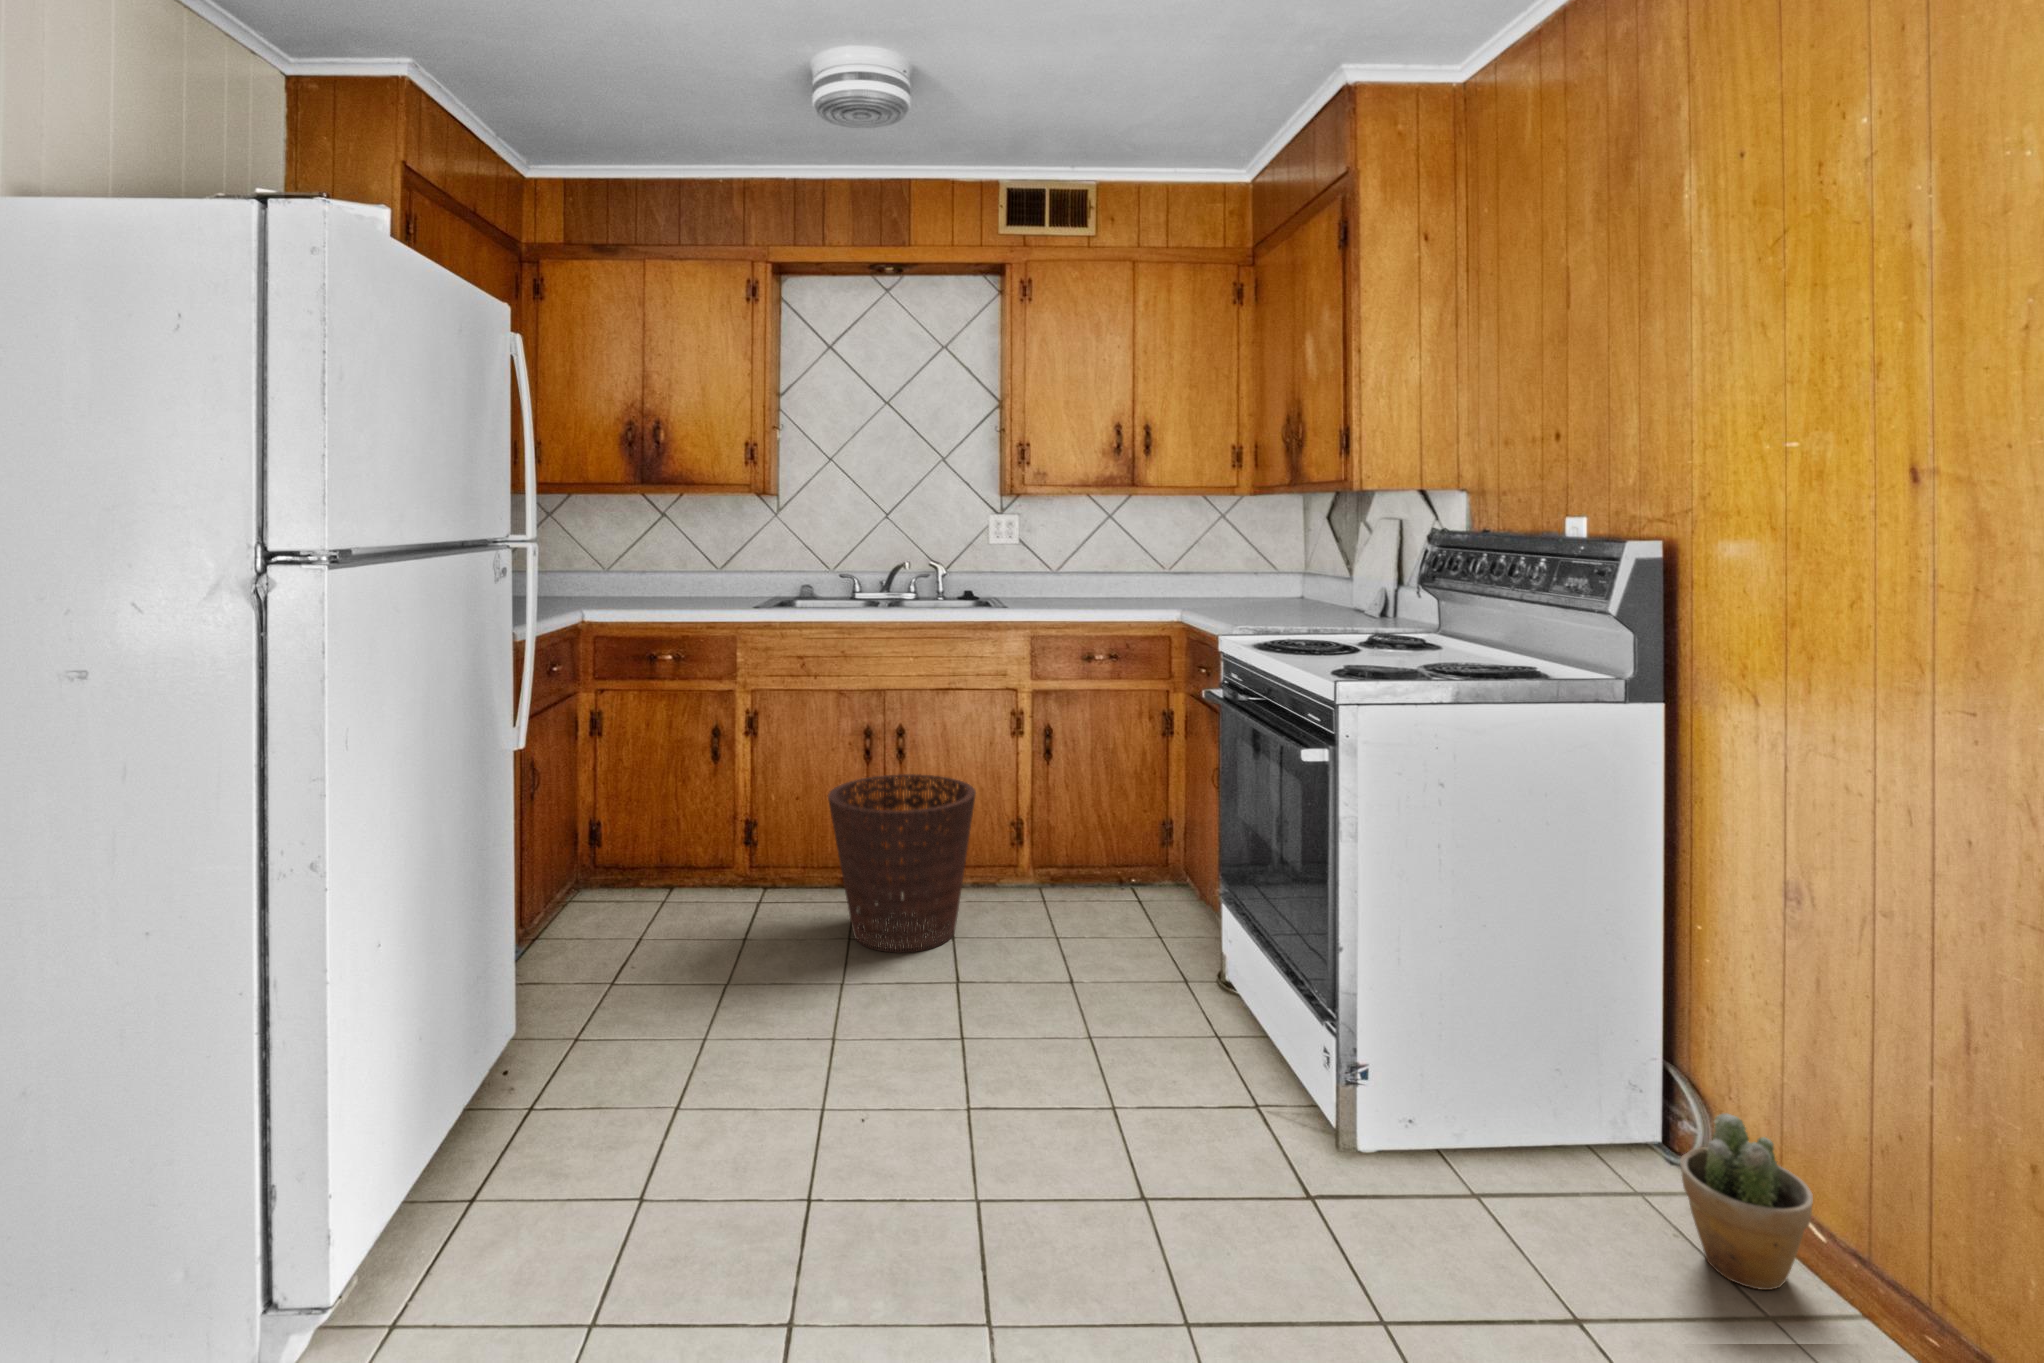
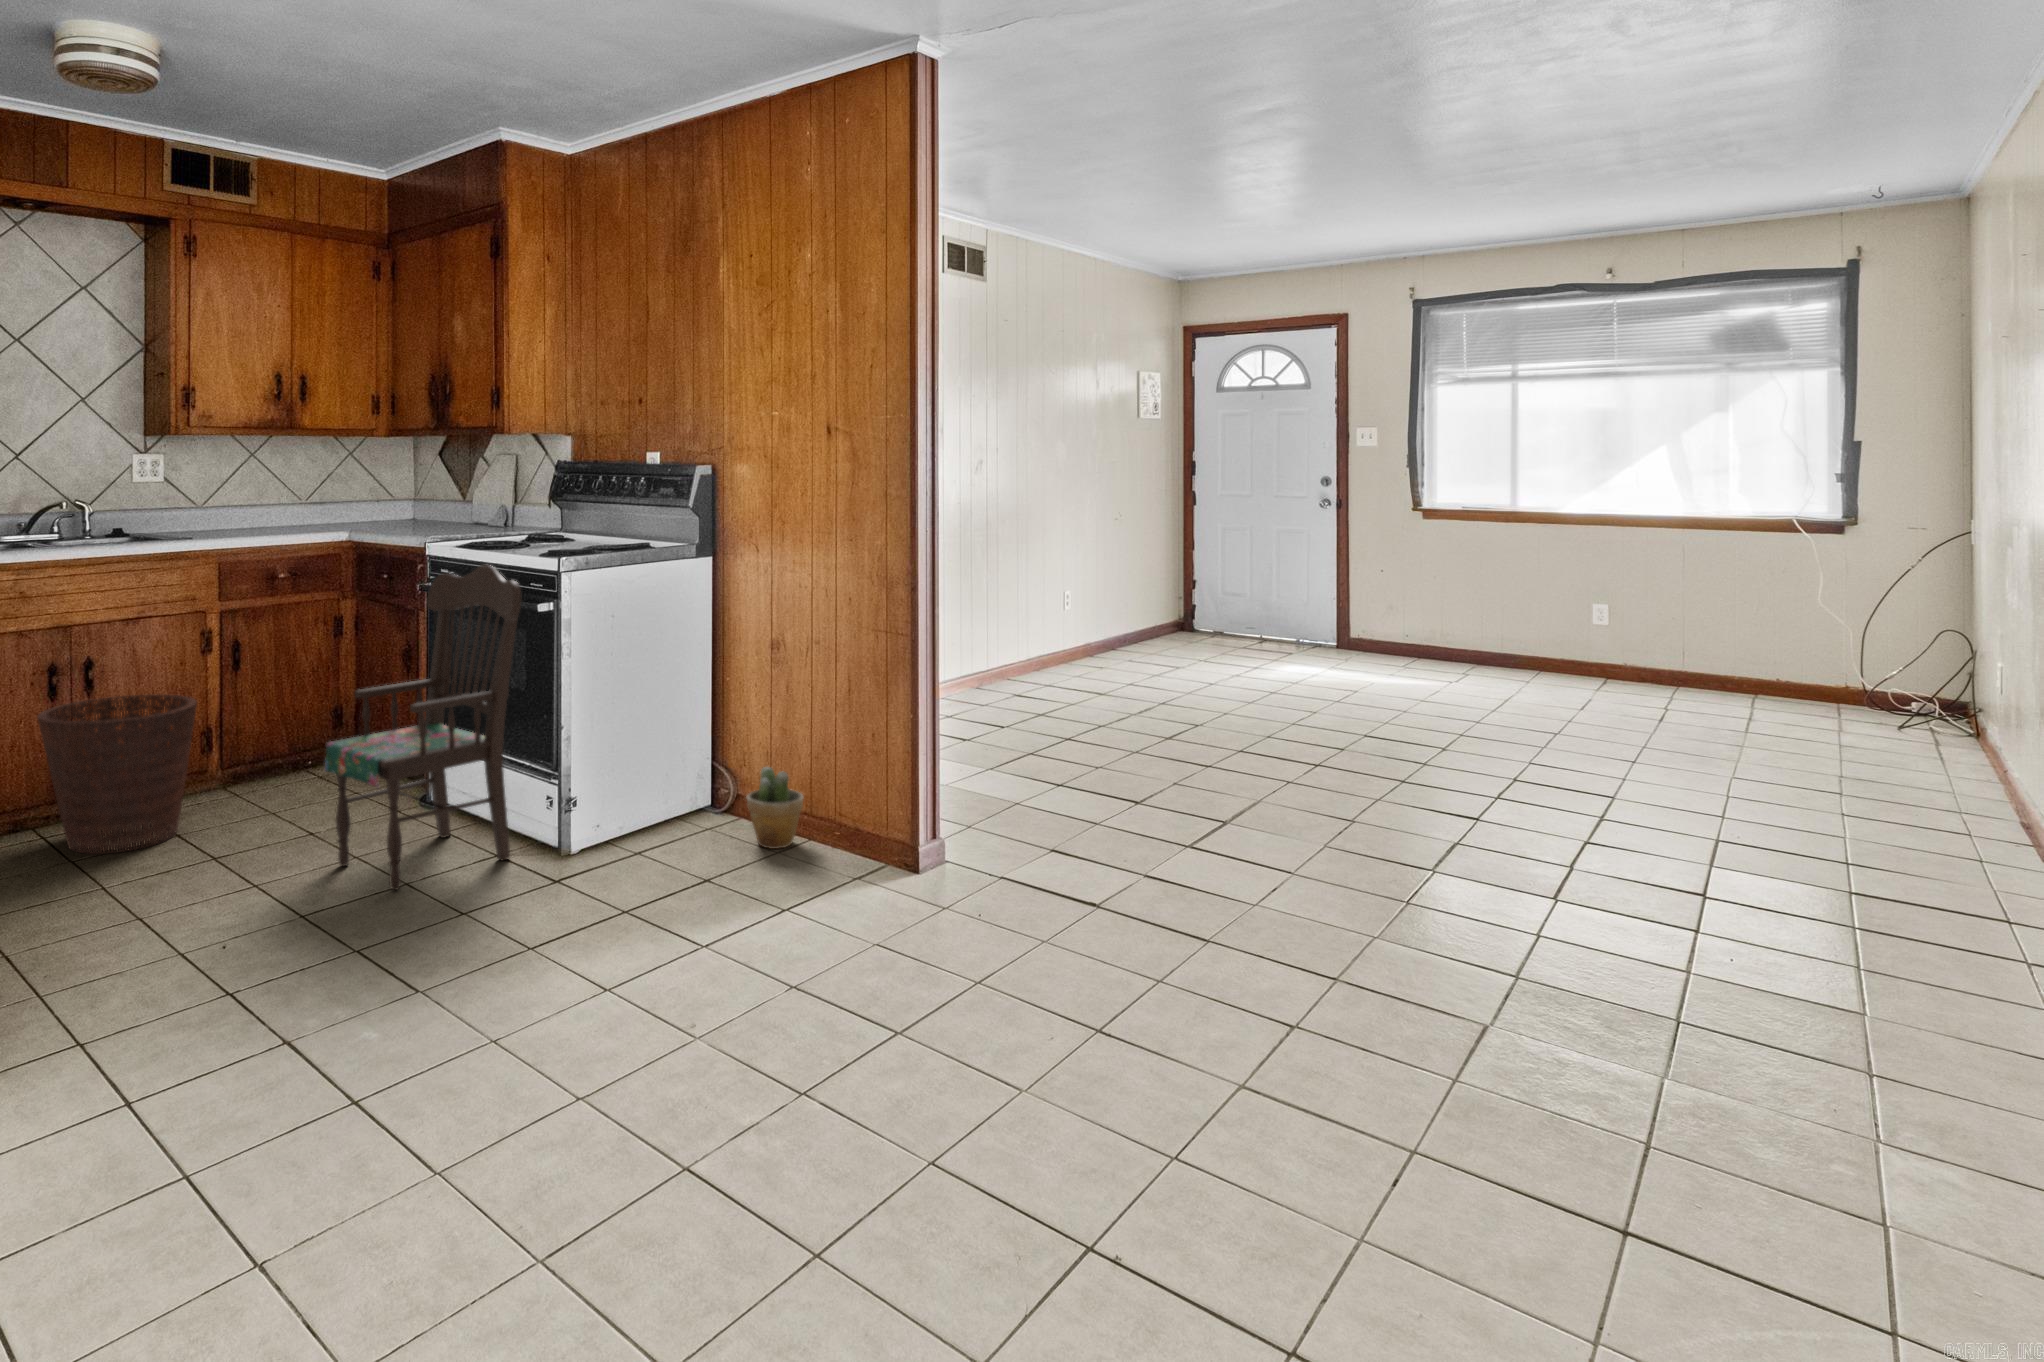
dining chair: none [1038,682,1283,1126] -> present [325,565,522,890]

